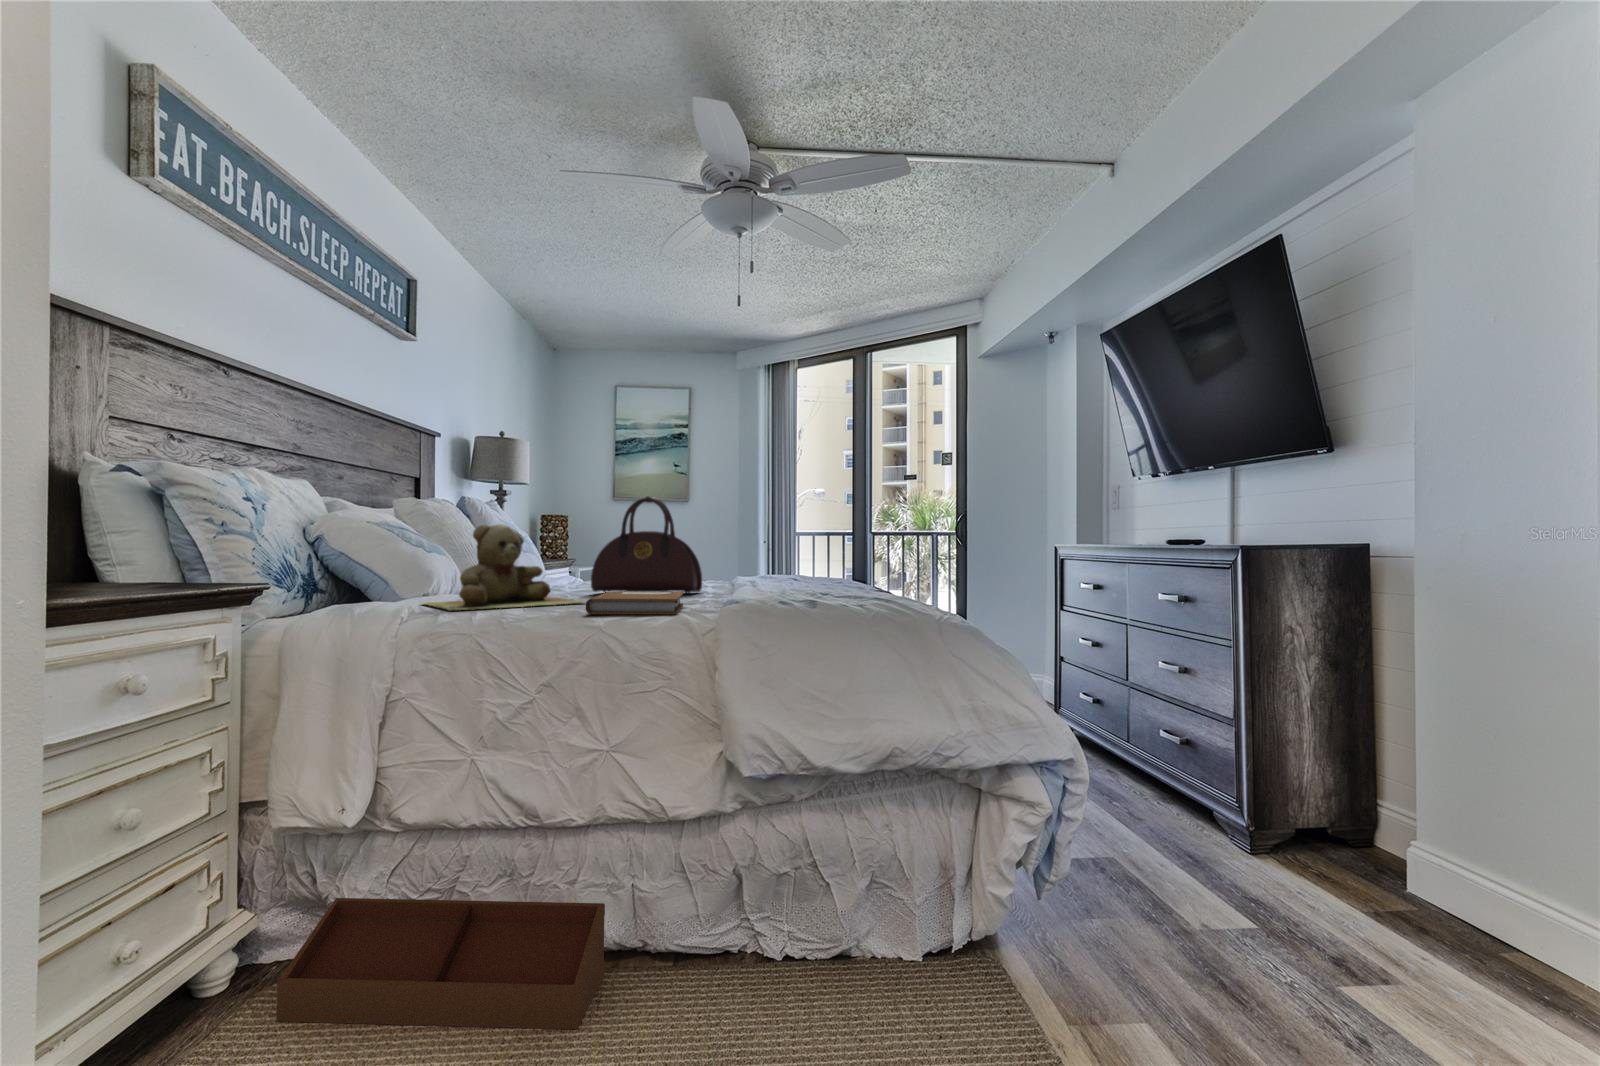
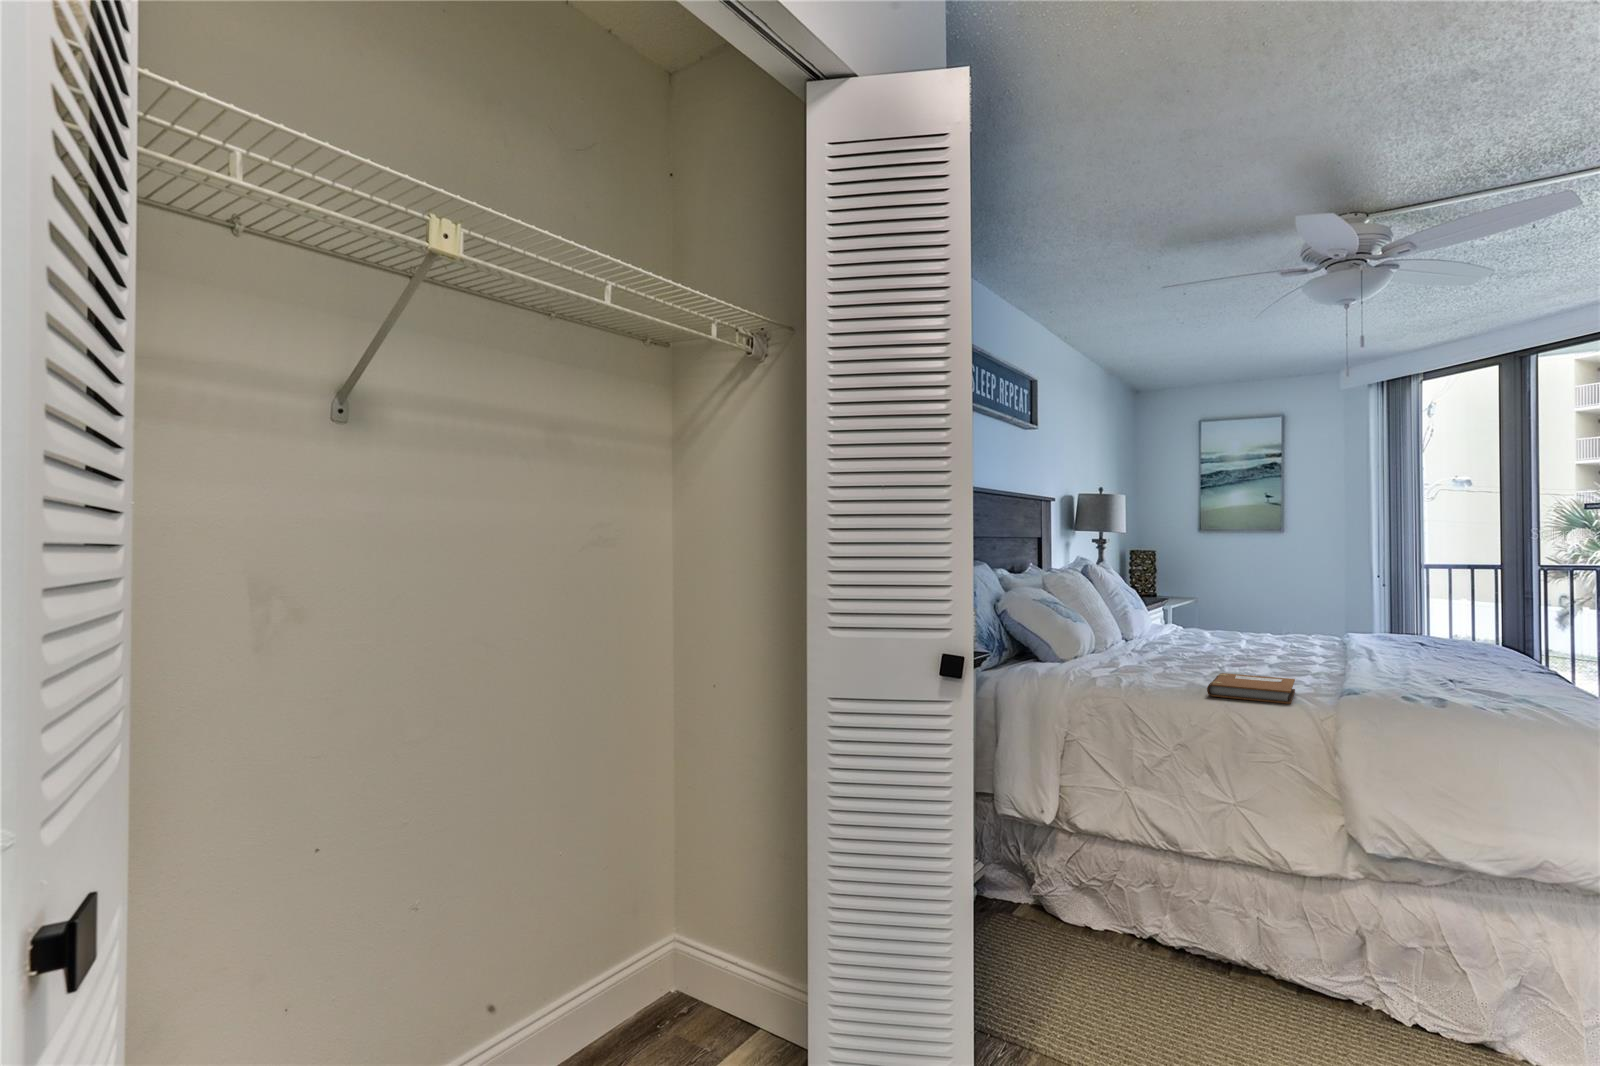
handbag: present [591,496,702,593] -> none [1197,577,1313,670]
teddy bear: present [425,525,583,610] -> none [1065,610,1202,679]
storage bin: present [277,898,605,1029] -> none [1013,865,1235,1006]

